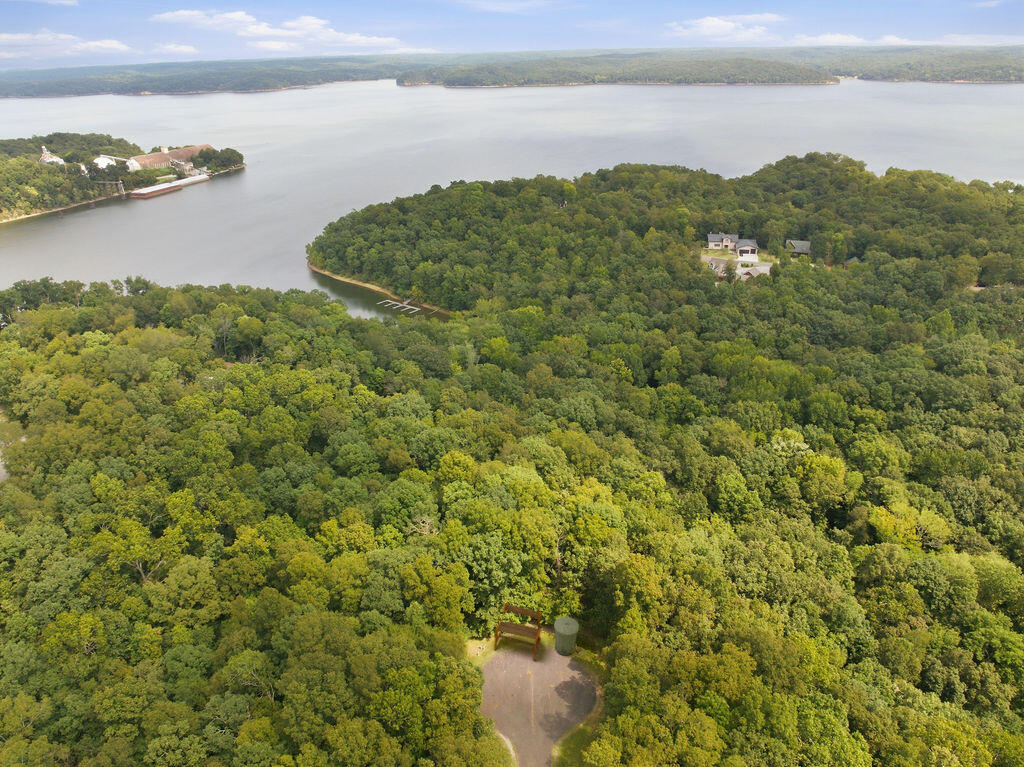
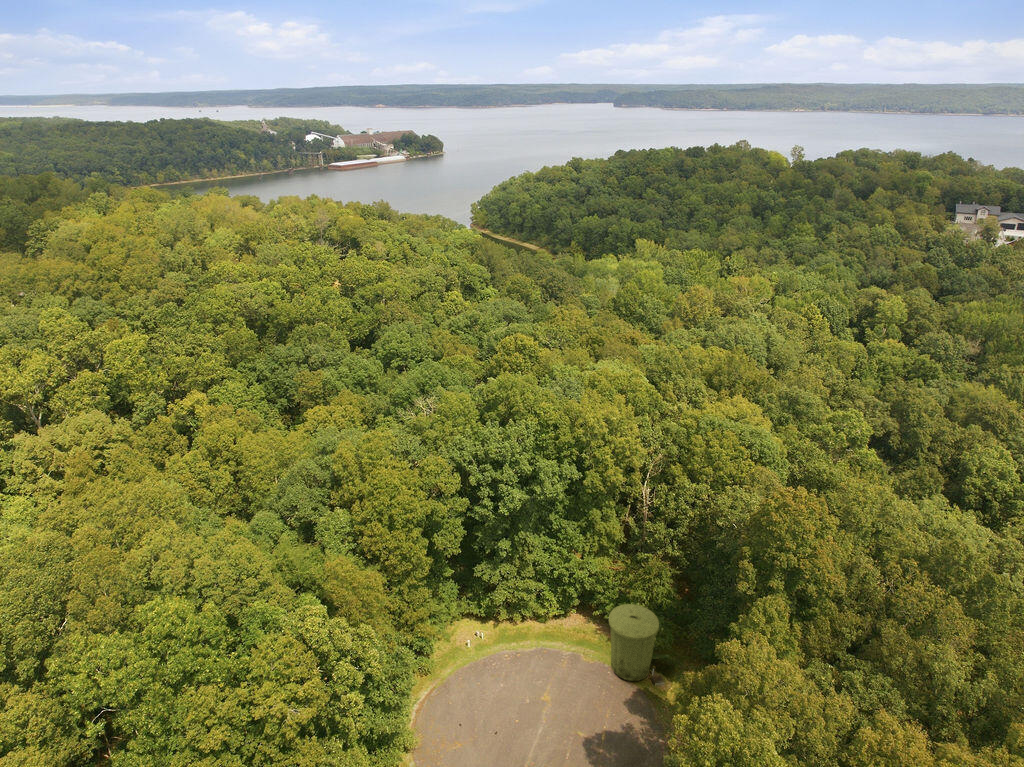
bench: present [494,603,542,660] -> none [497,559,587,676]

